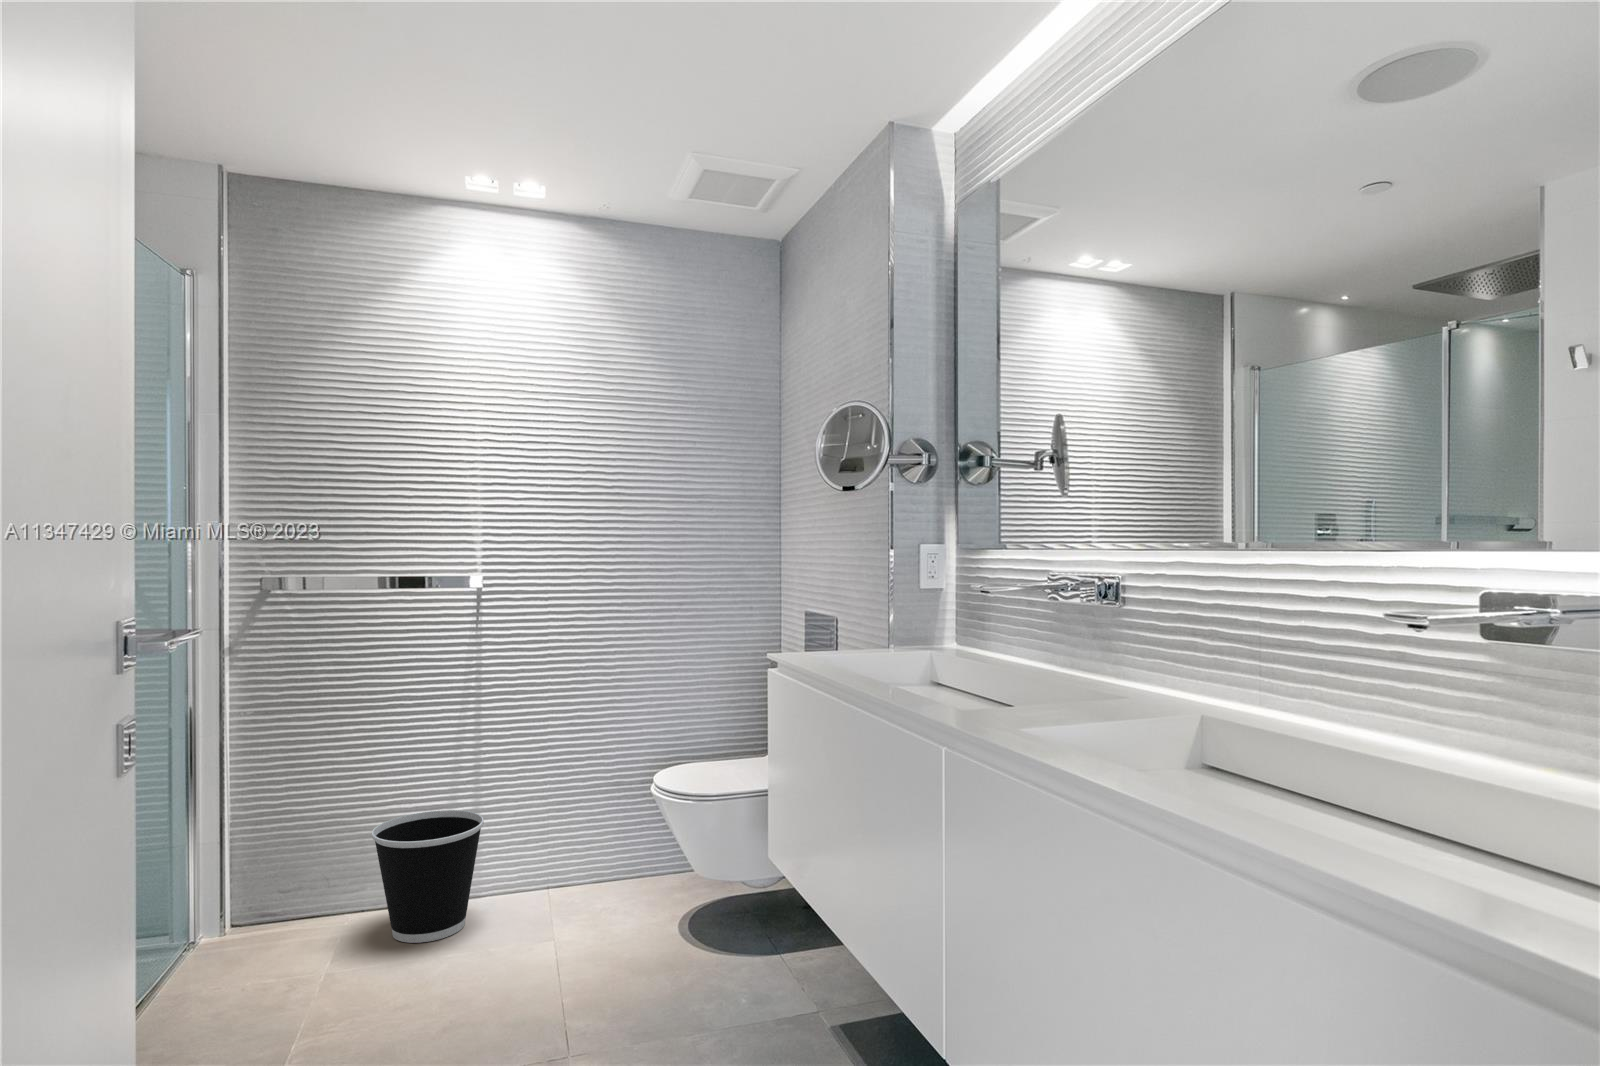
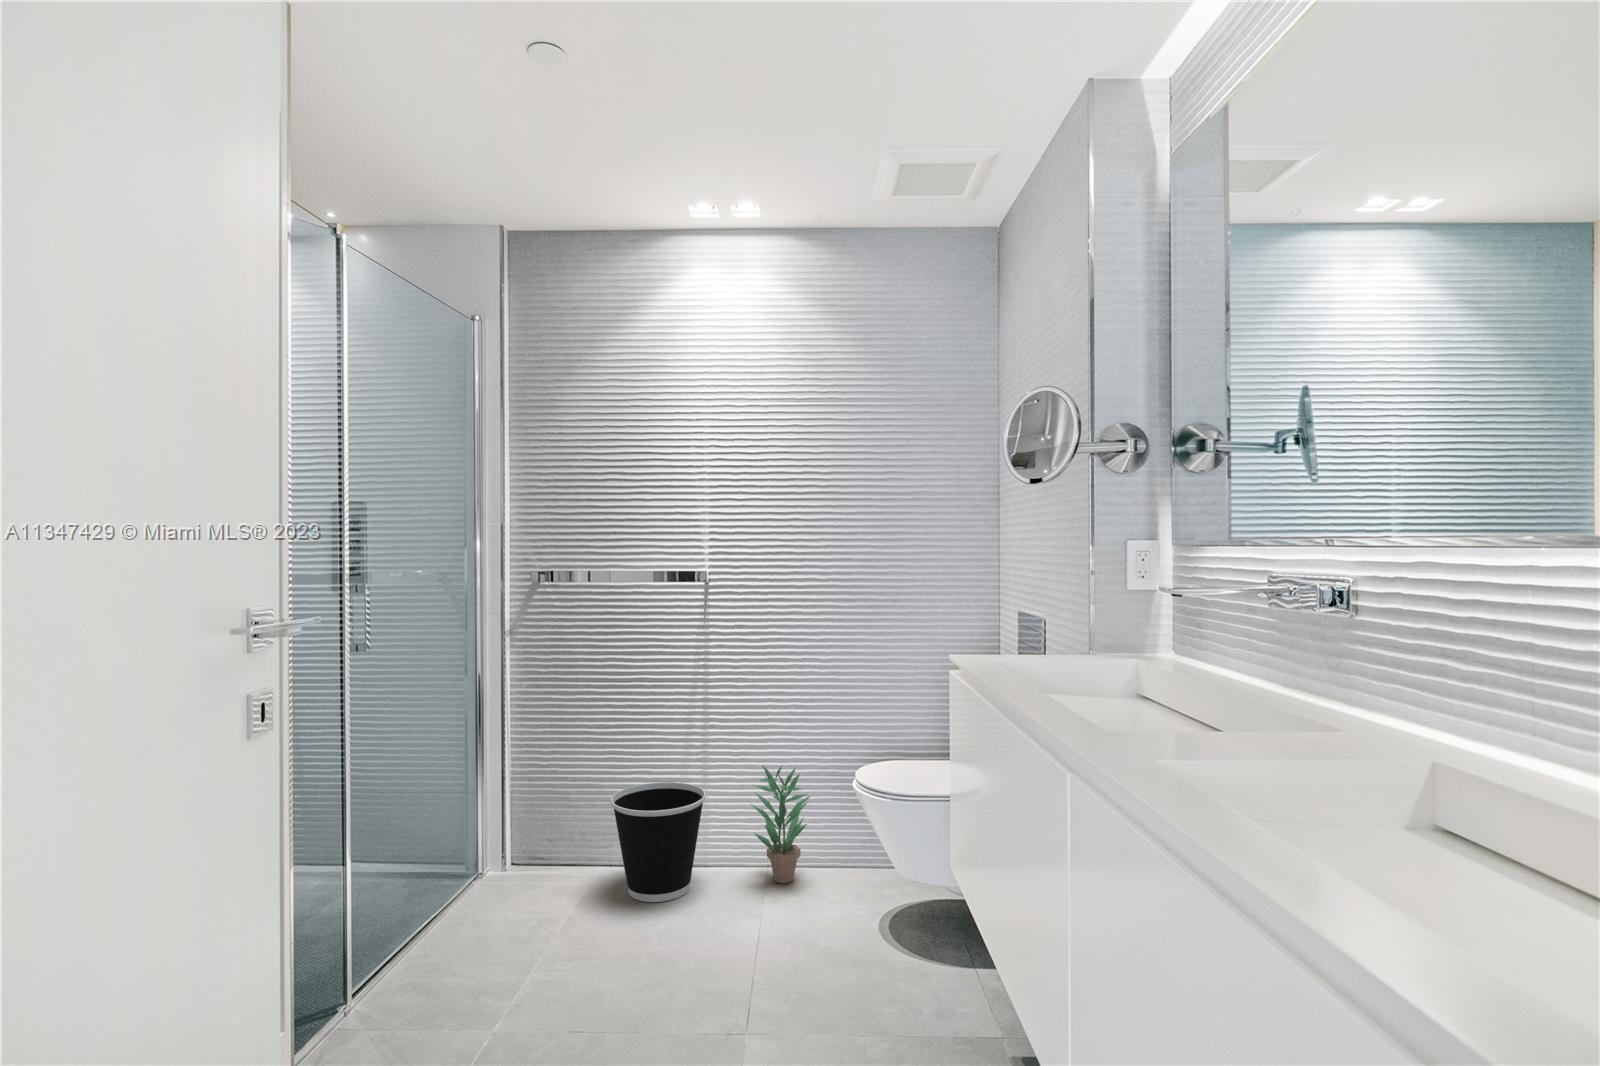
potted plant: none [533,778,602,905] -> present [751,765,811,883]

